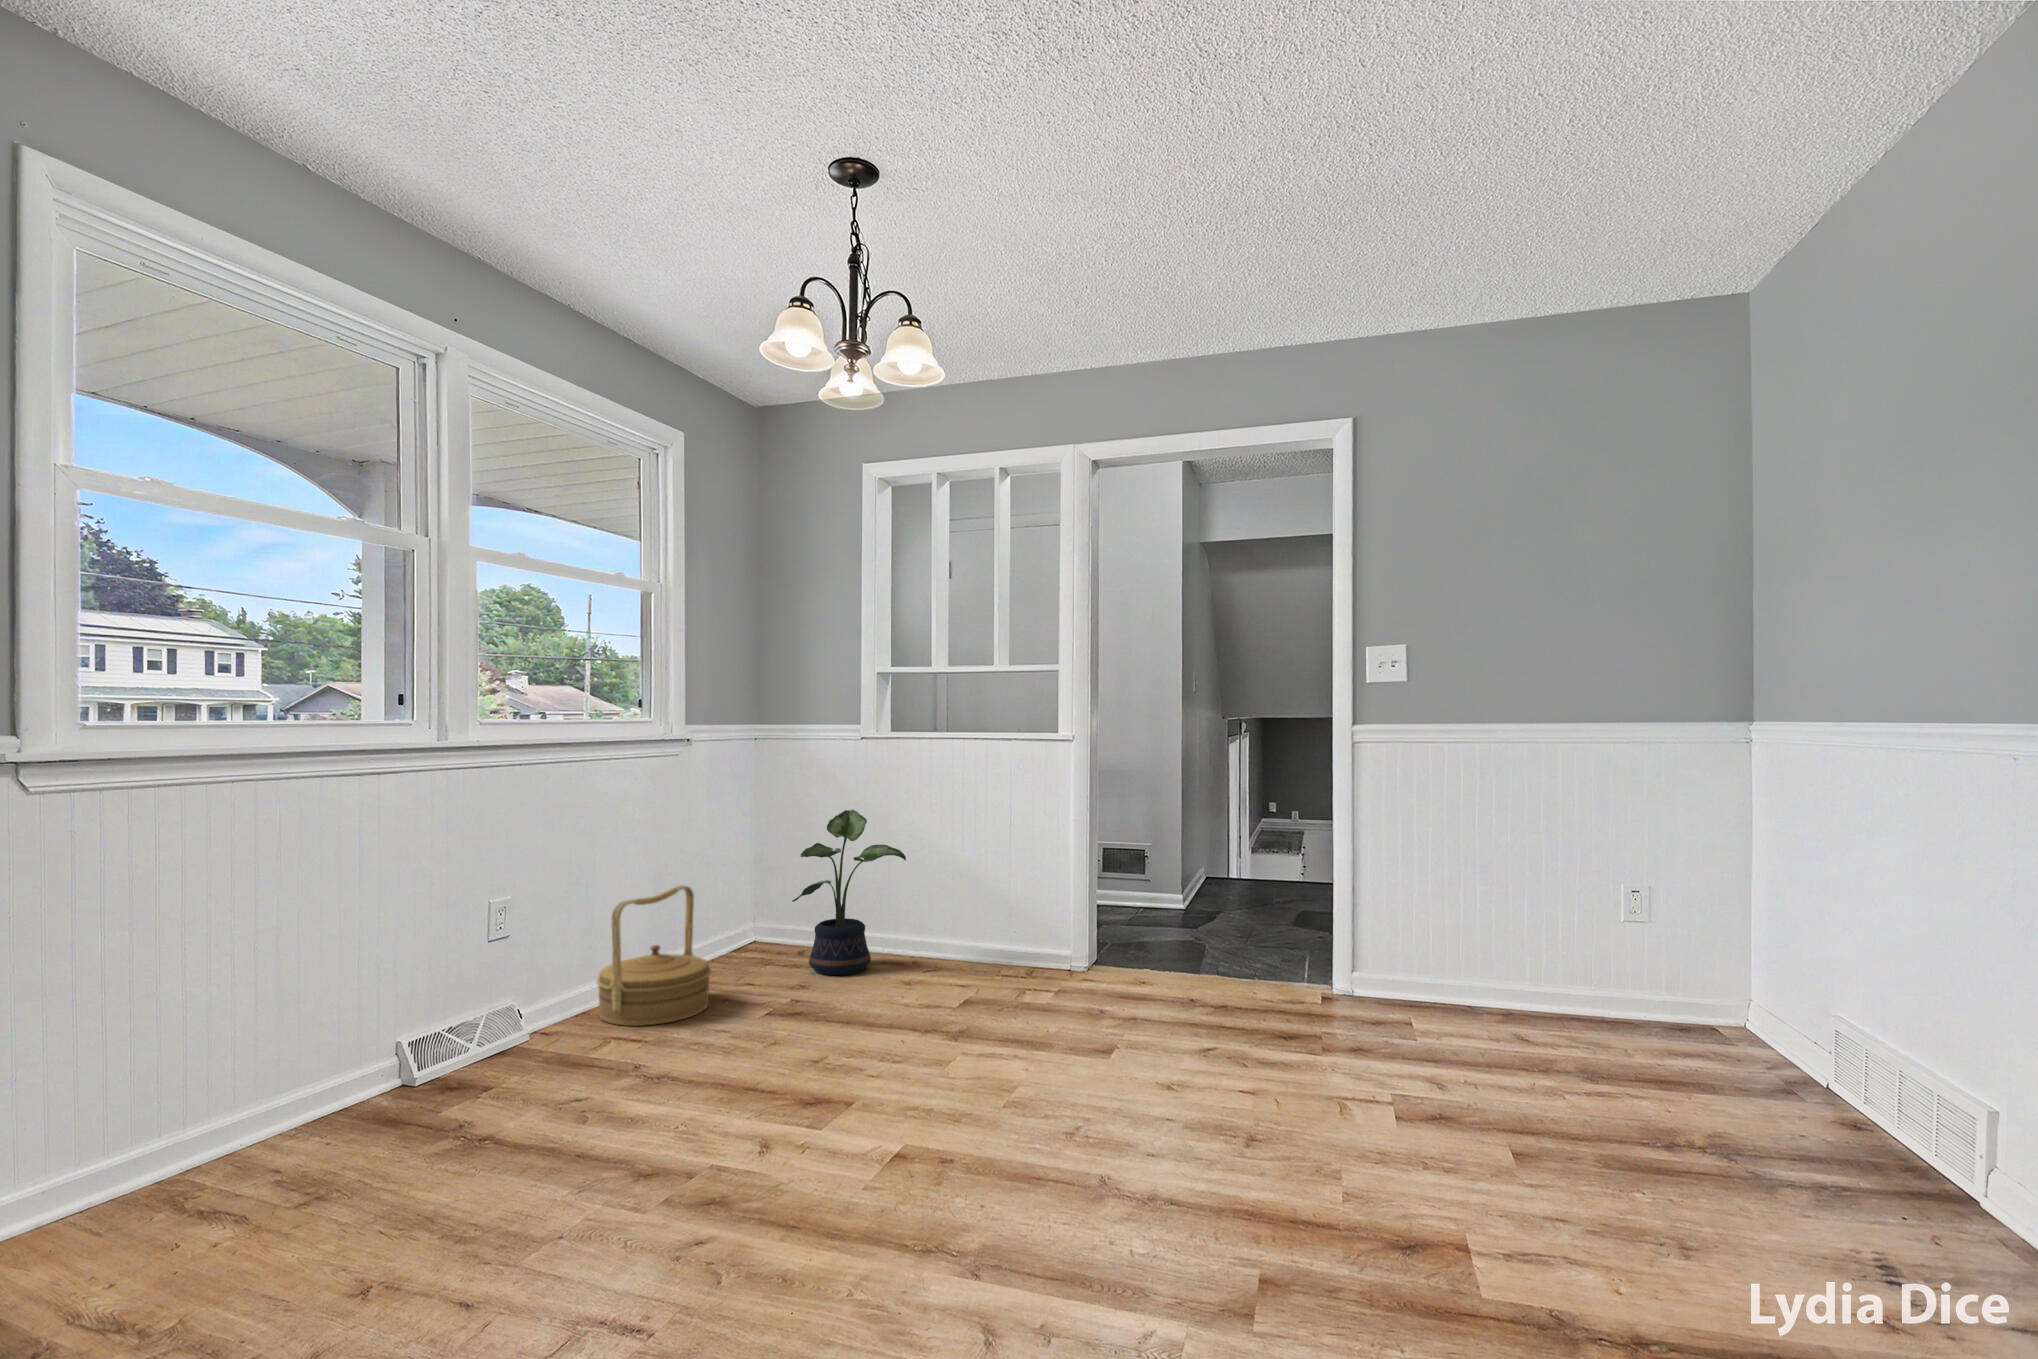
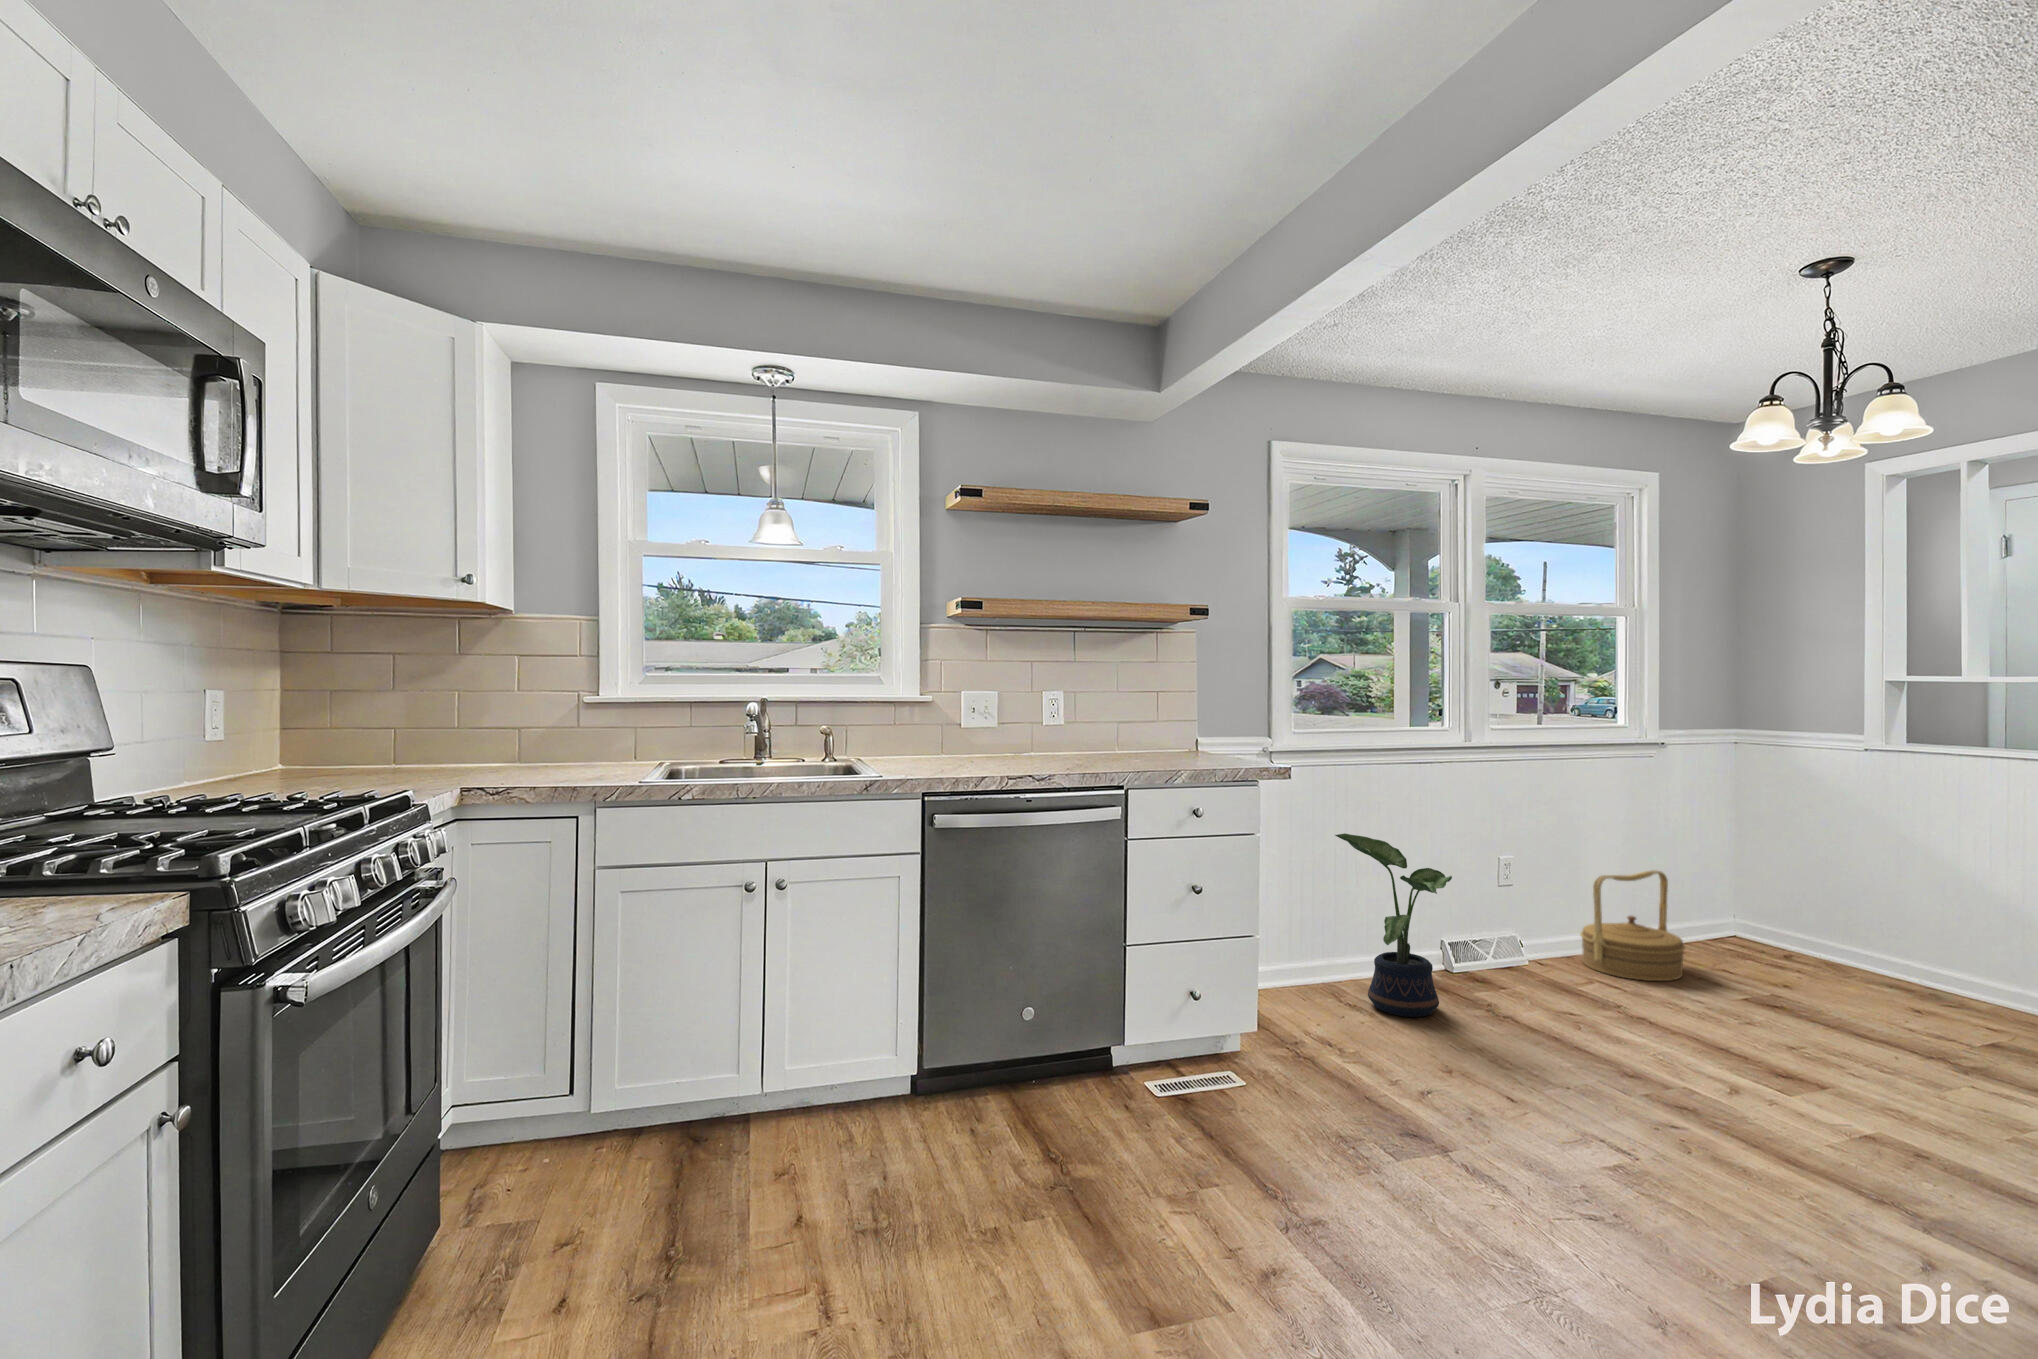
potted plant: present [792,810,906,975] -> present [1335,833,1452,1017]

